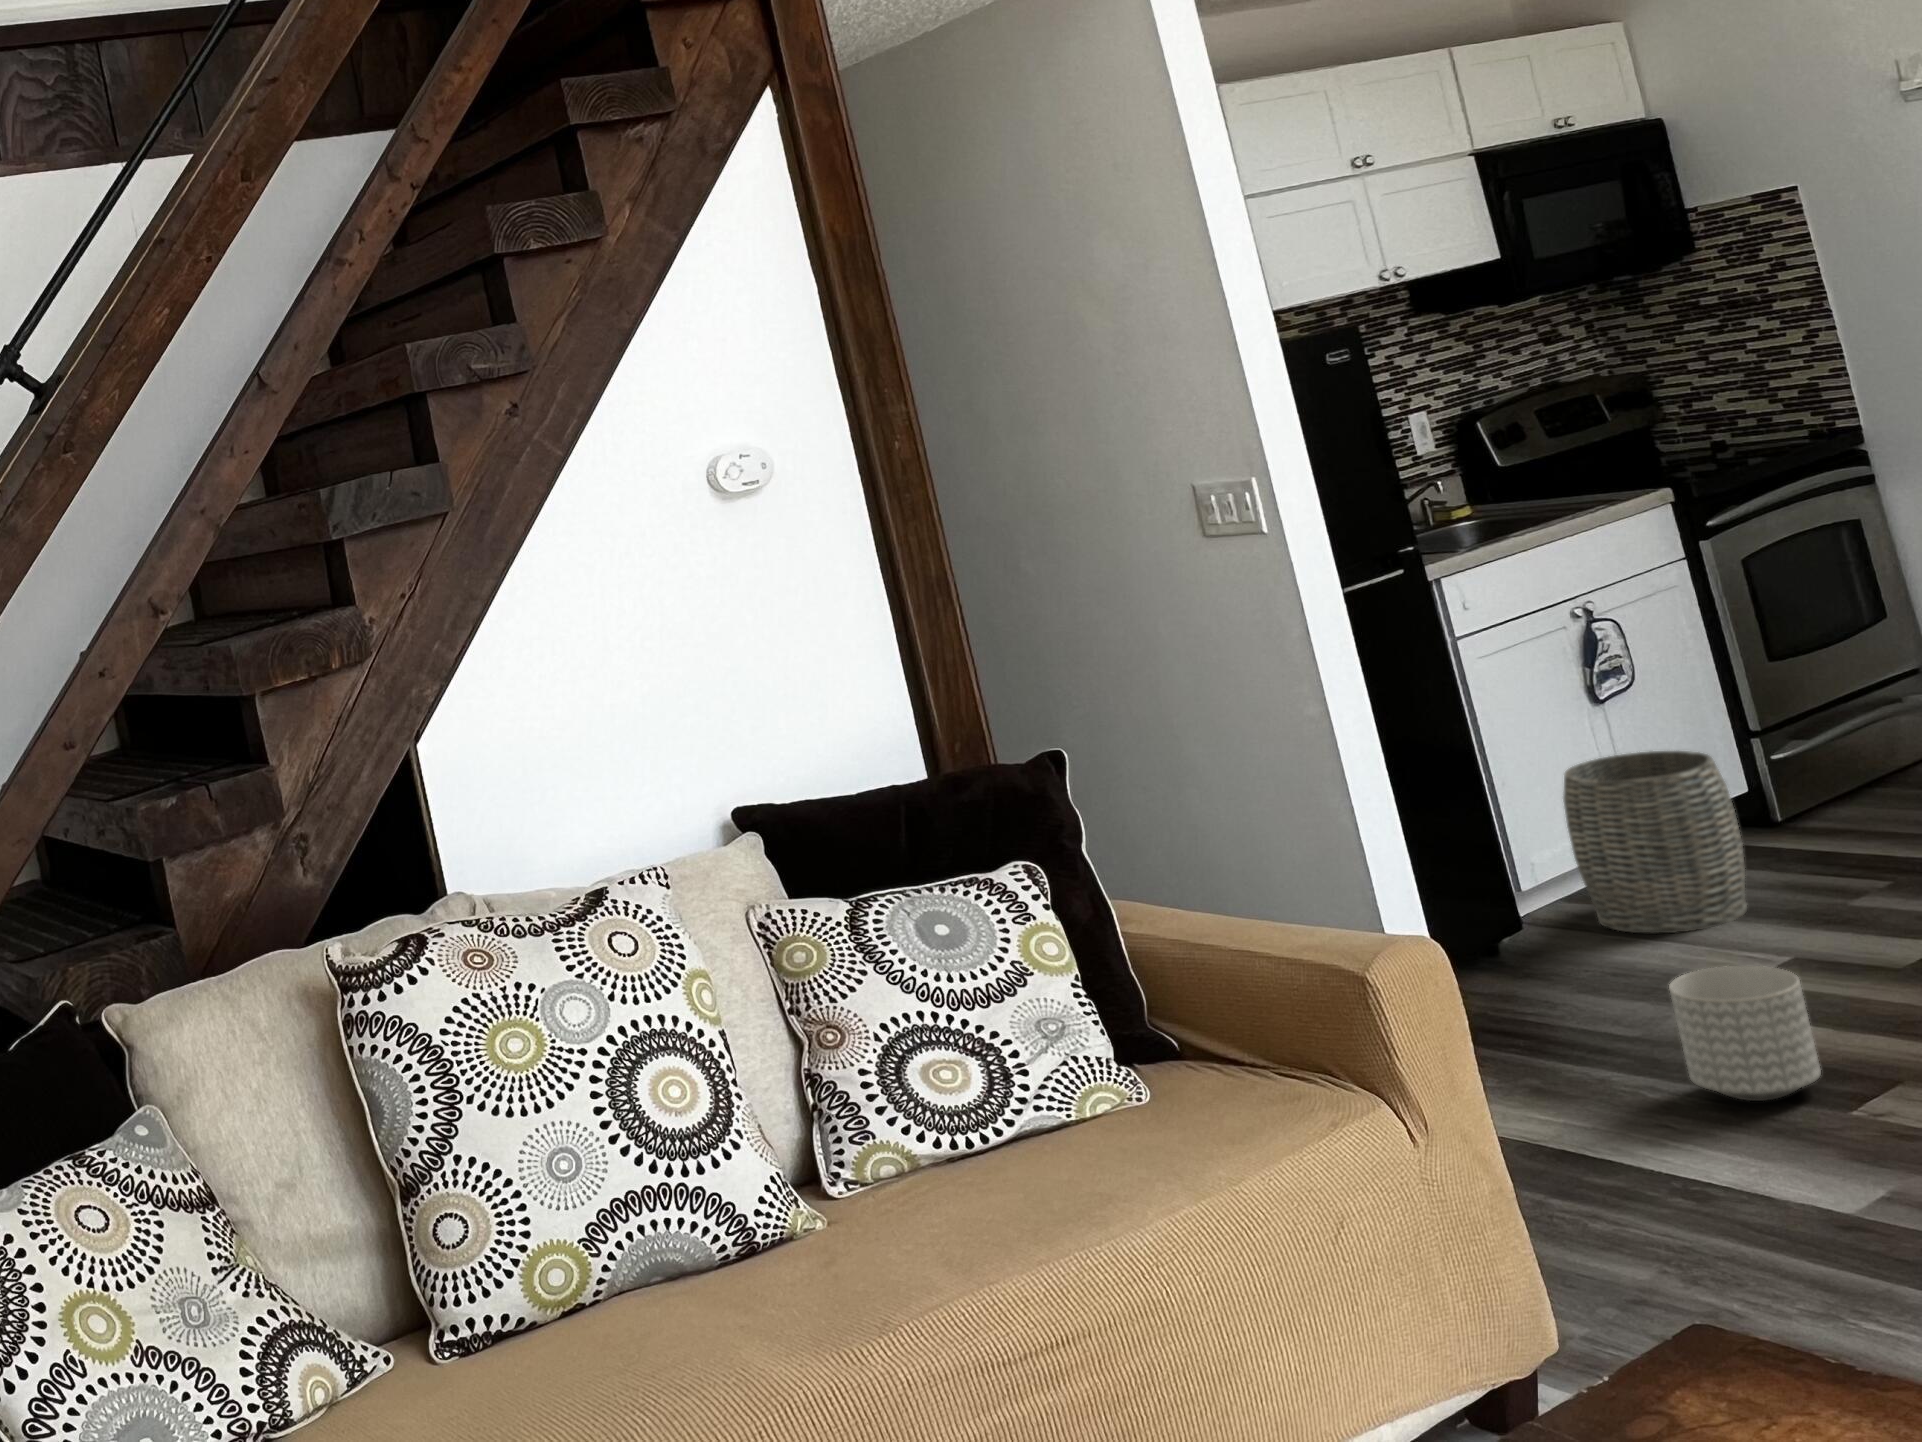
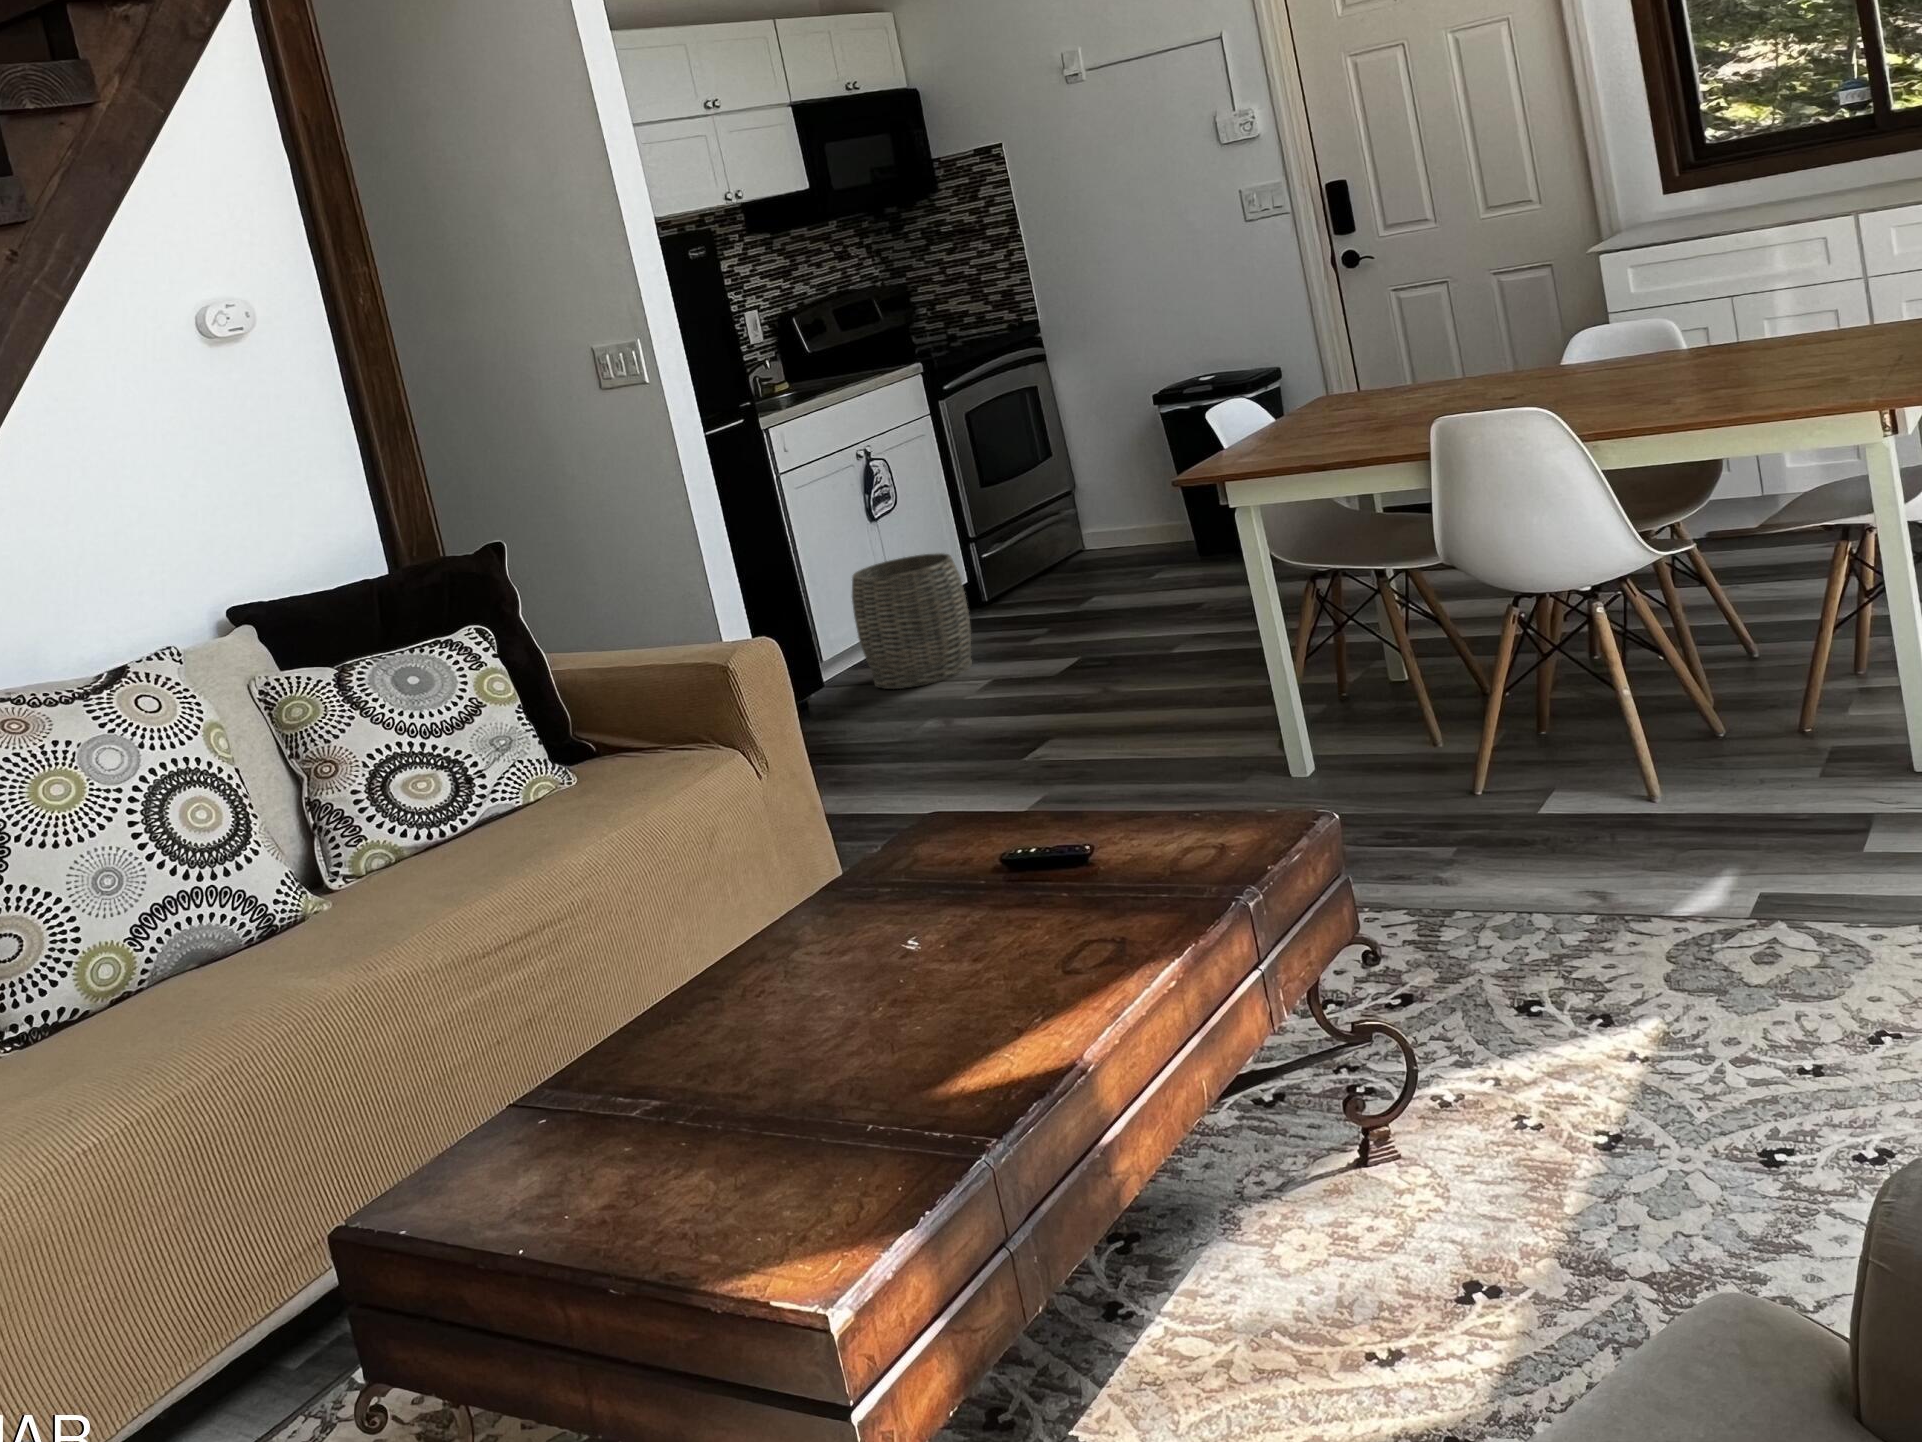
planter: present [1669,966,1821,1101] -> none [927,681,1022,775]

